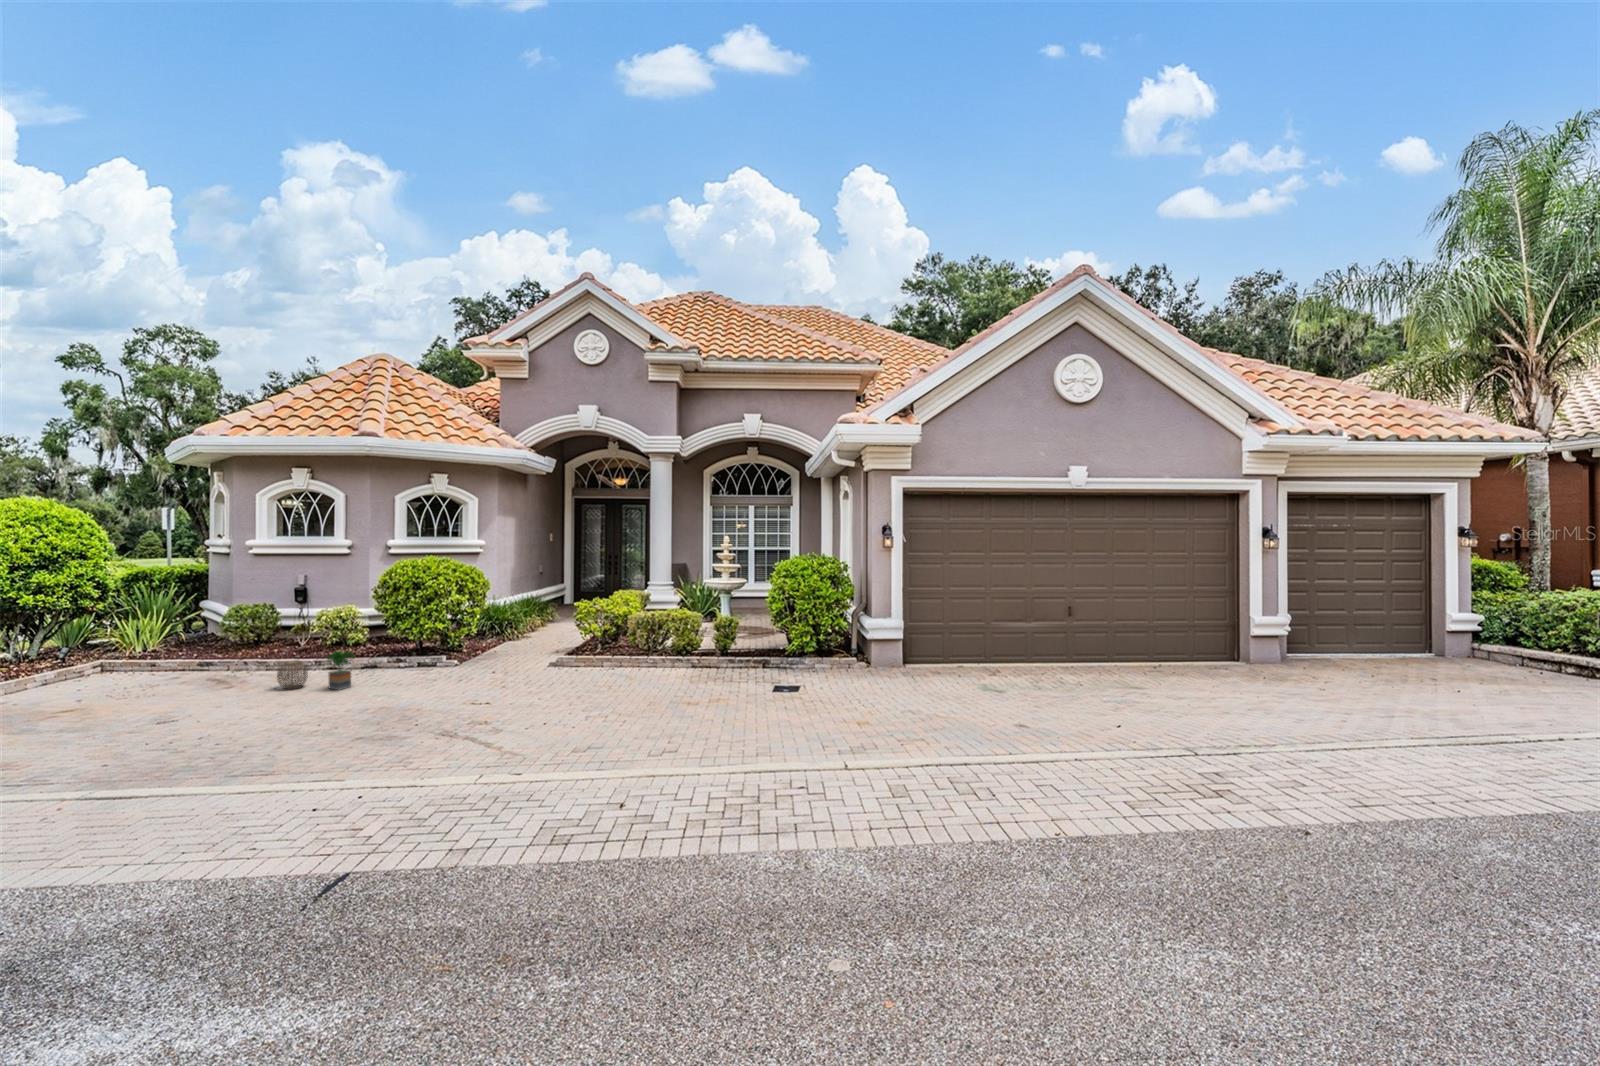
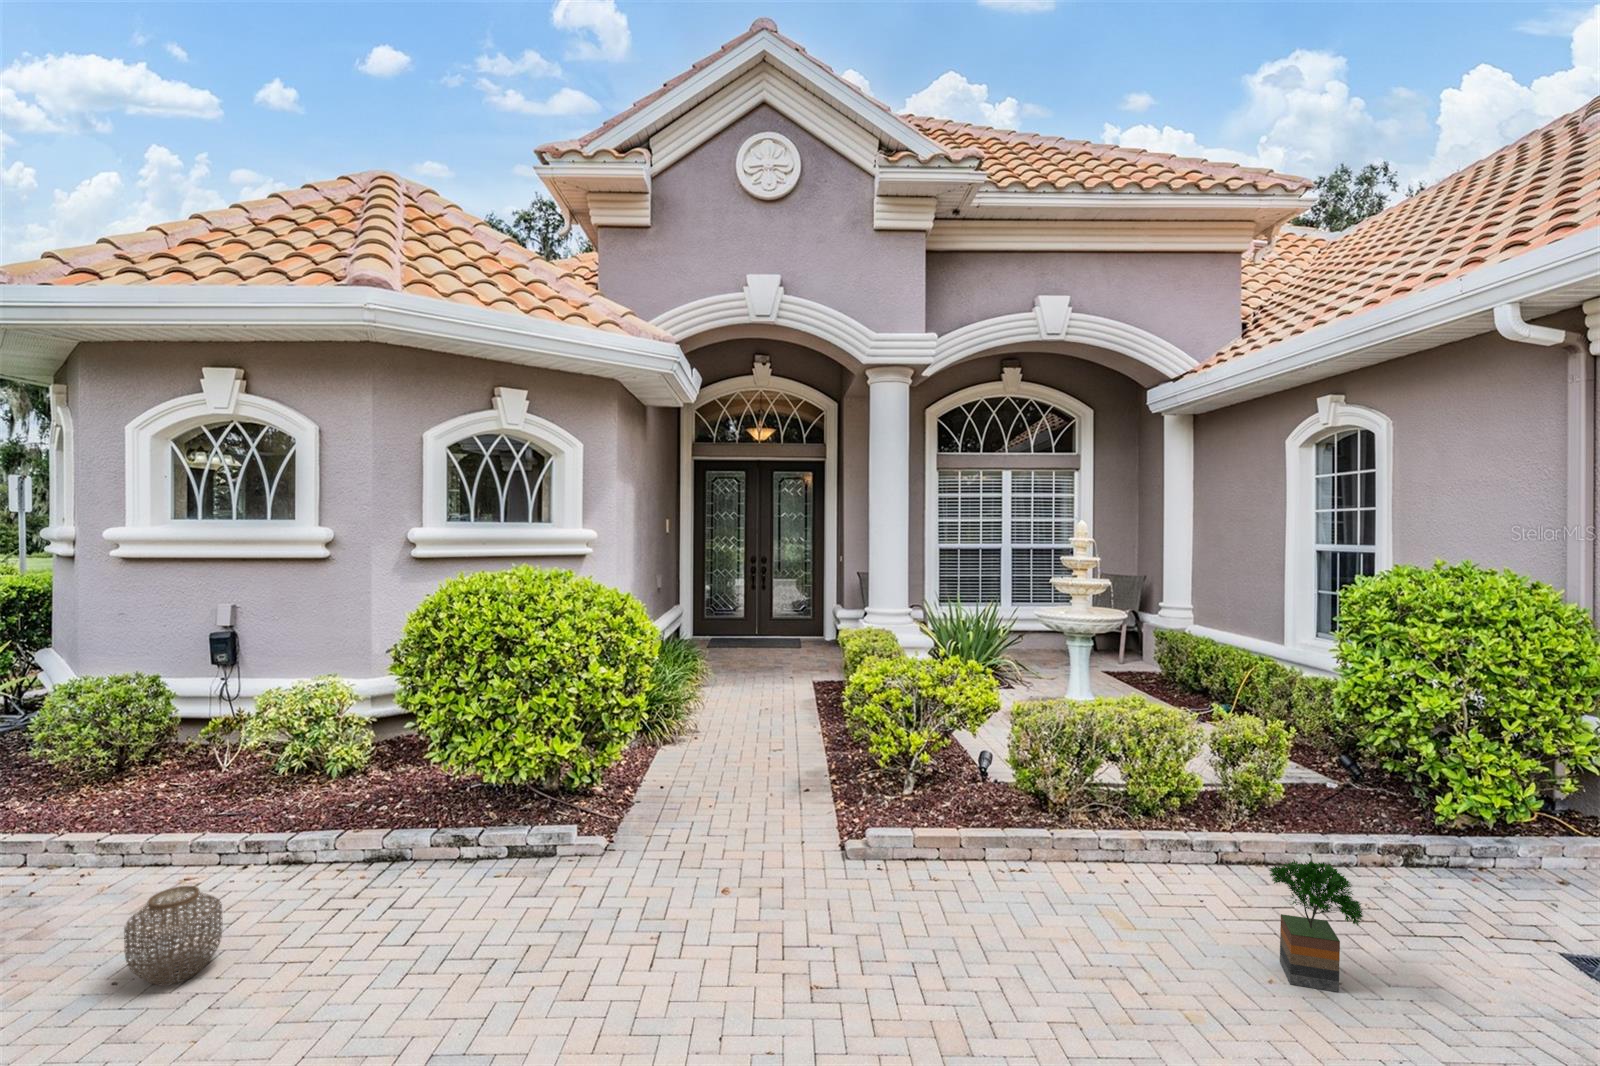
potted tree: present [327,651,354,690] -> present [1269,859,1363,992]

